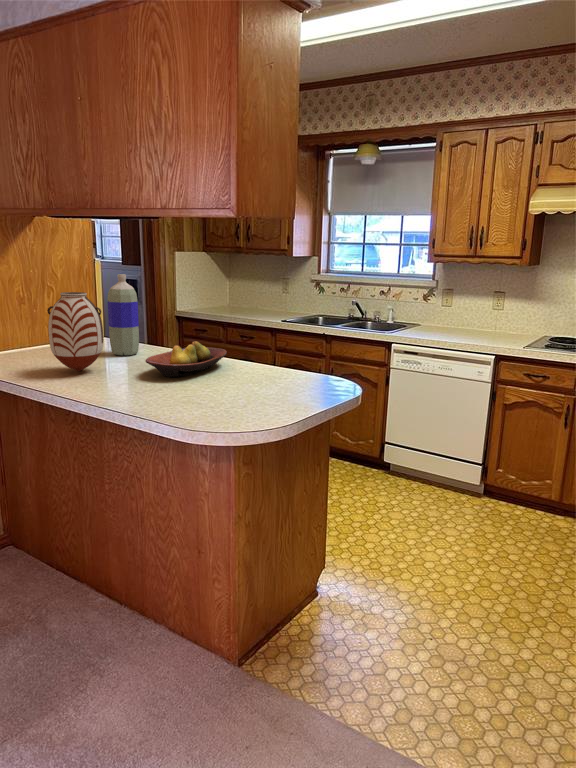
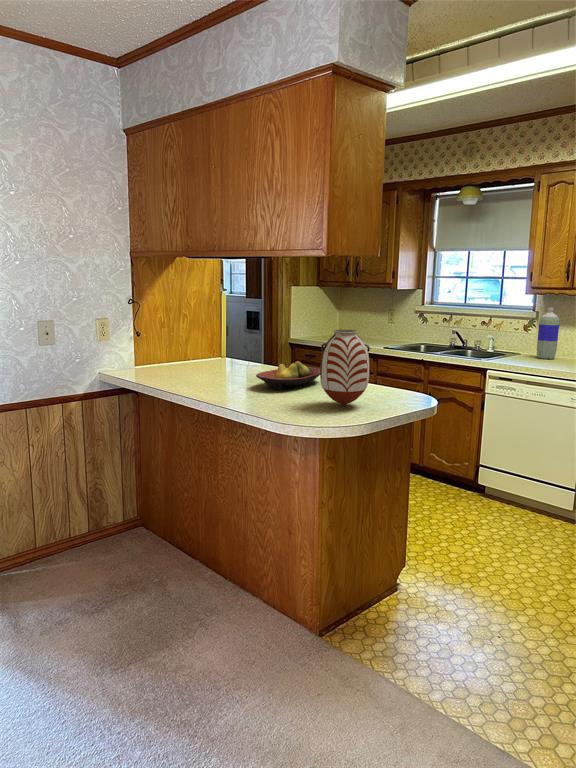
bottle: present [108,274,139,356] -> present [537,308,559,359]
vase: present [47,292,103,371] -> present [320,330,370,406]

